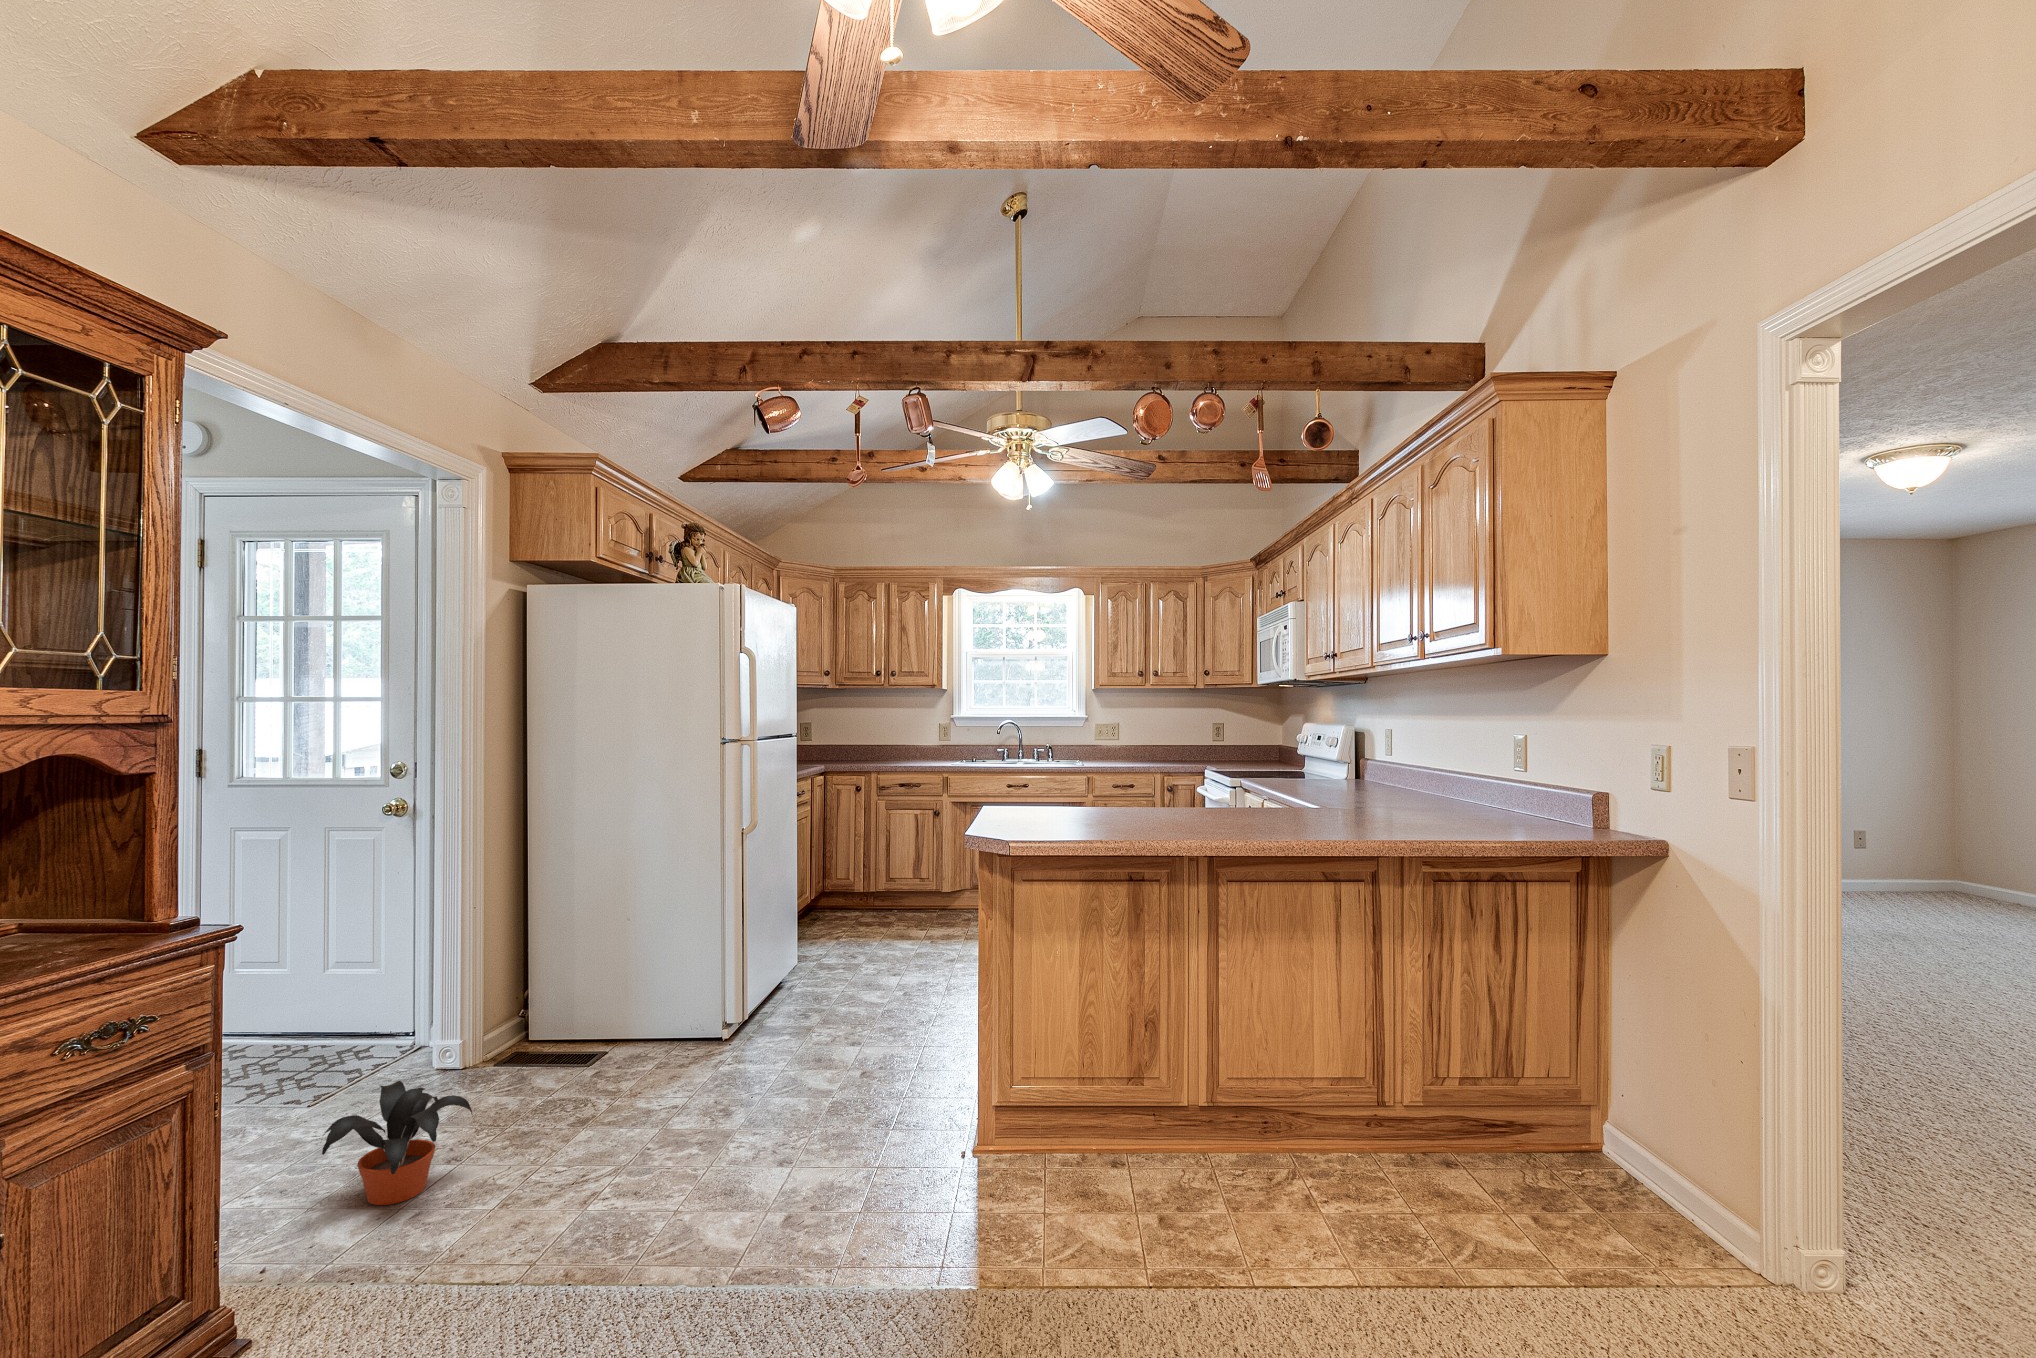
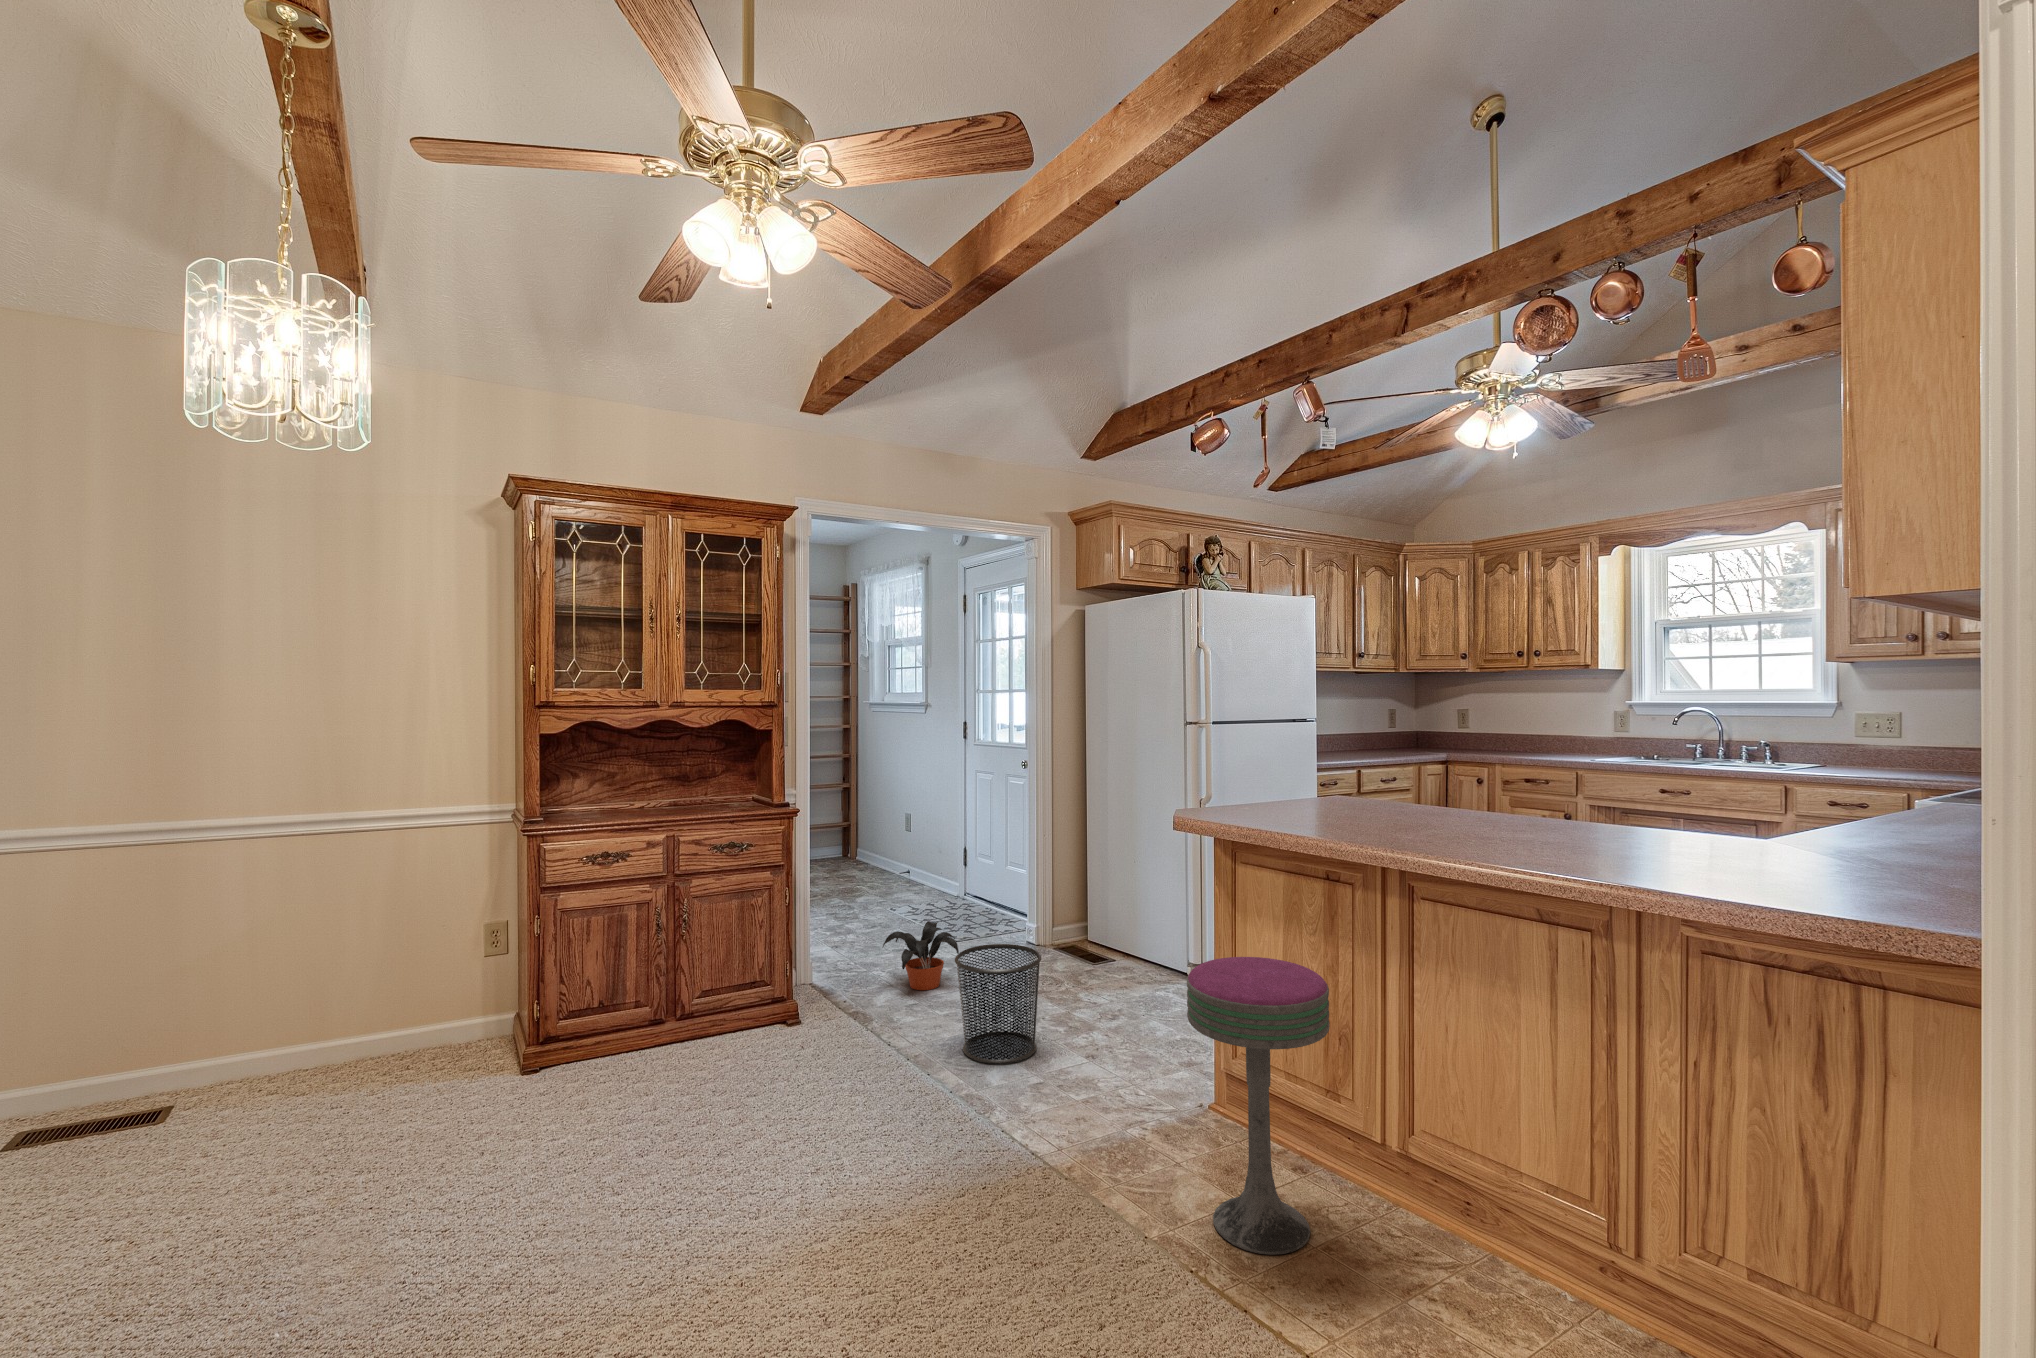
bar stool: none [1113,959,1252,1255] -> present [1187,957,1330,1255]
waste bin: none [607,1056,741,1244] -> present [955,944,1041,1064]

